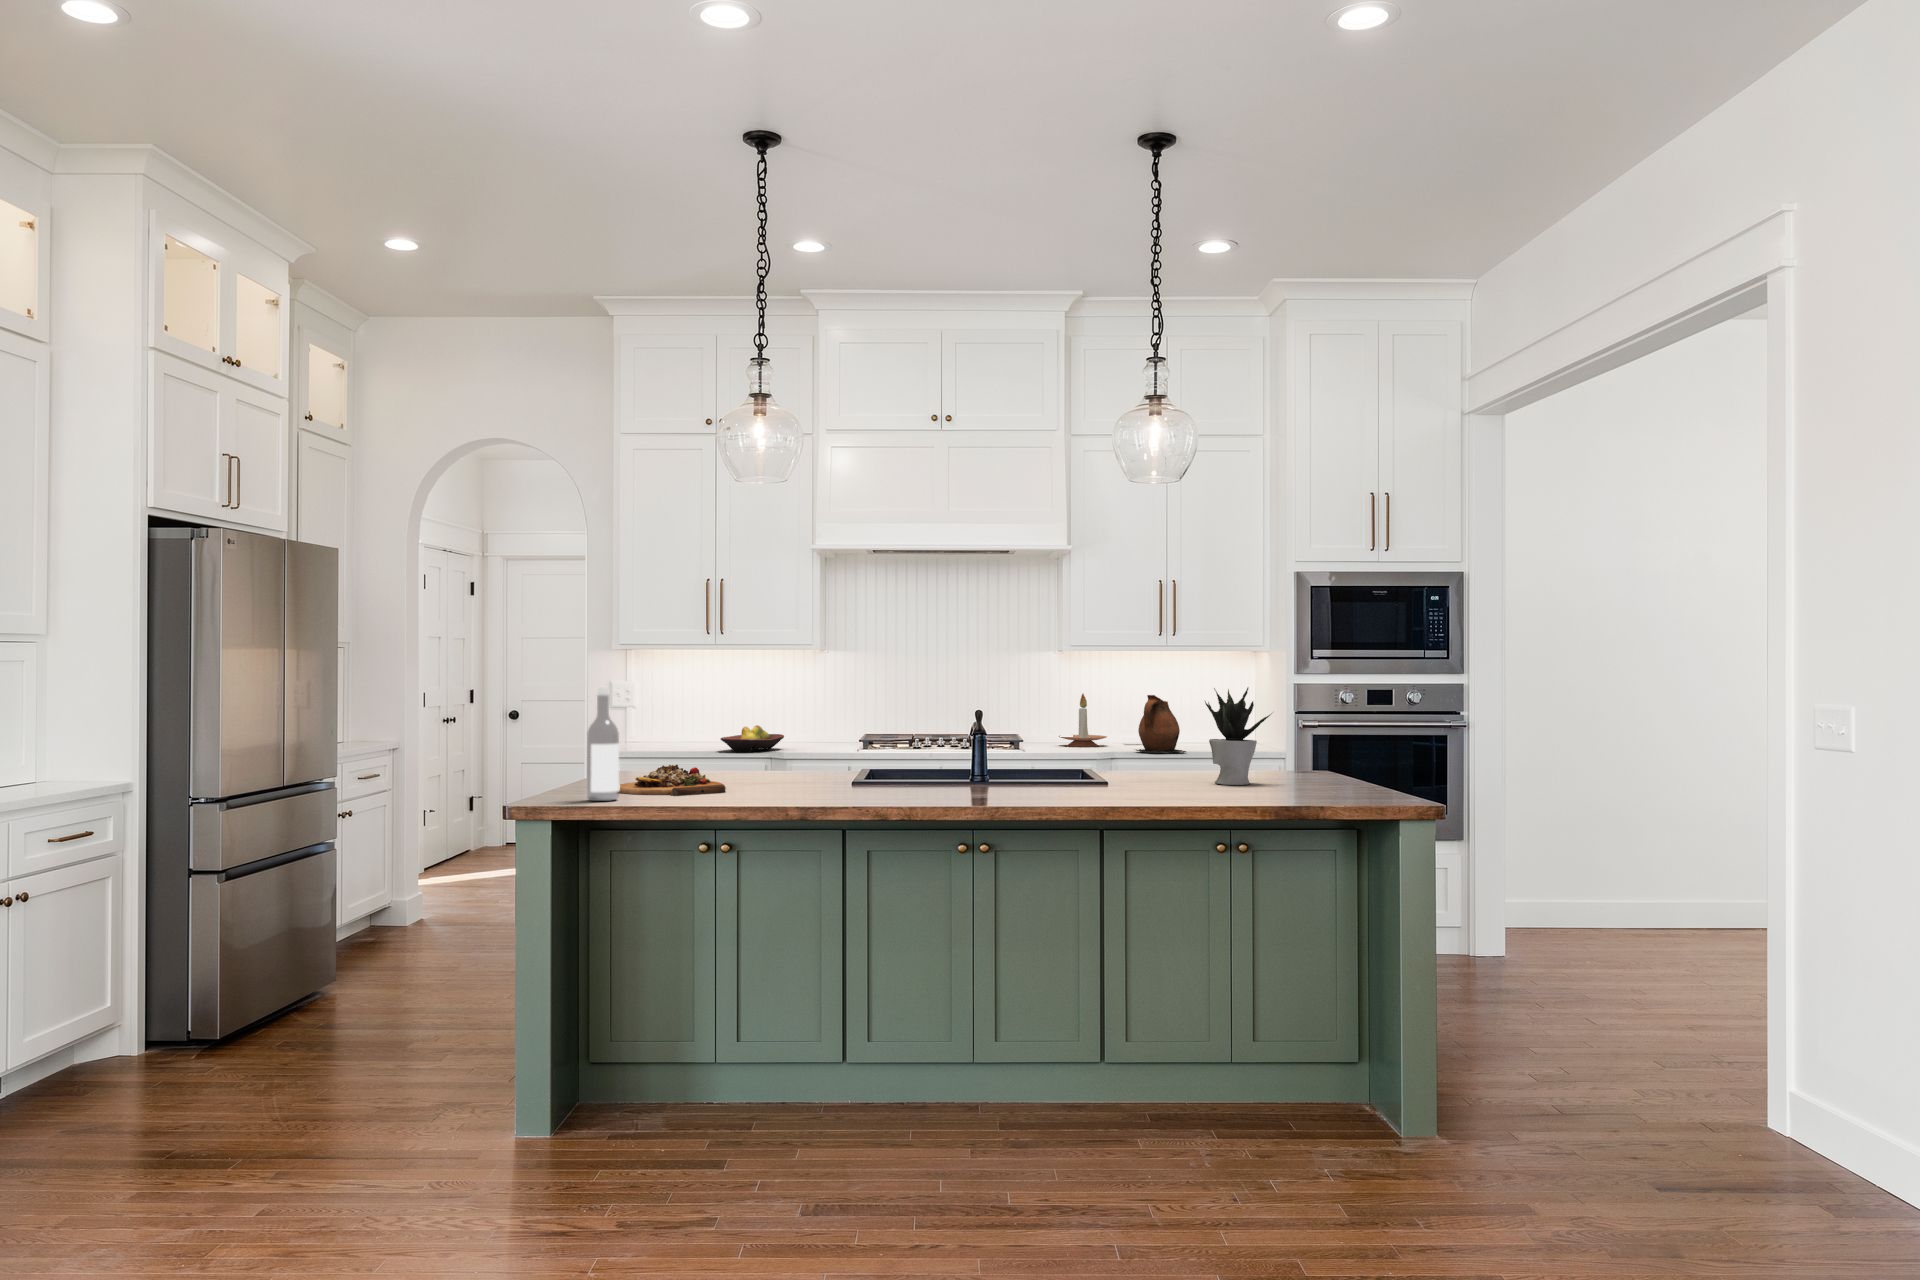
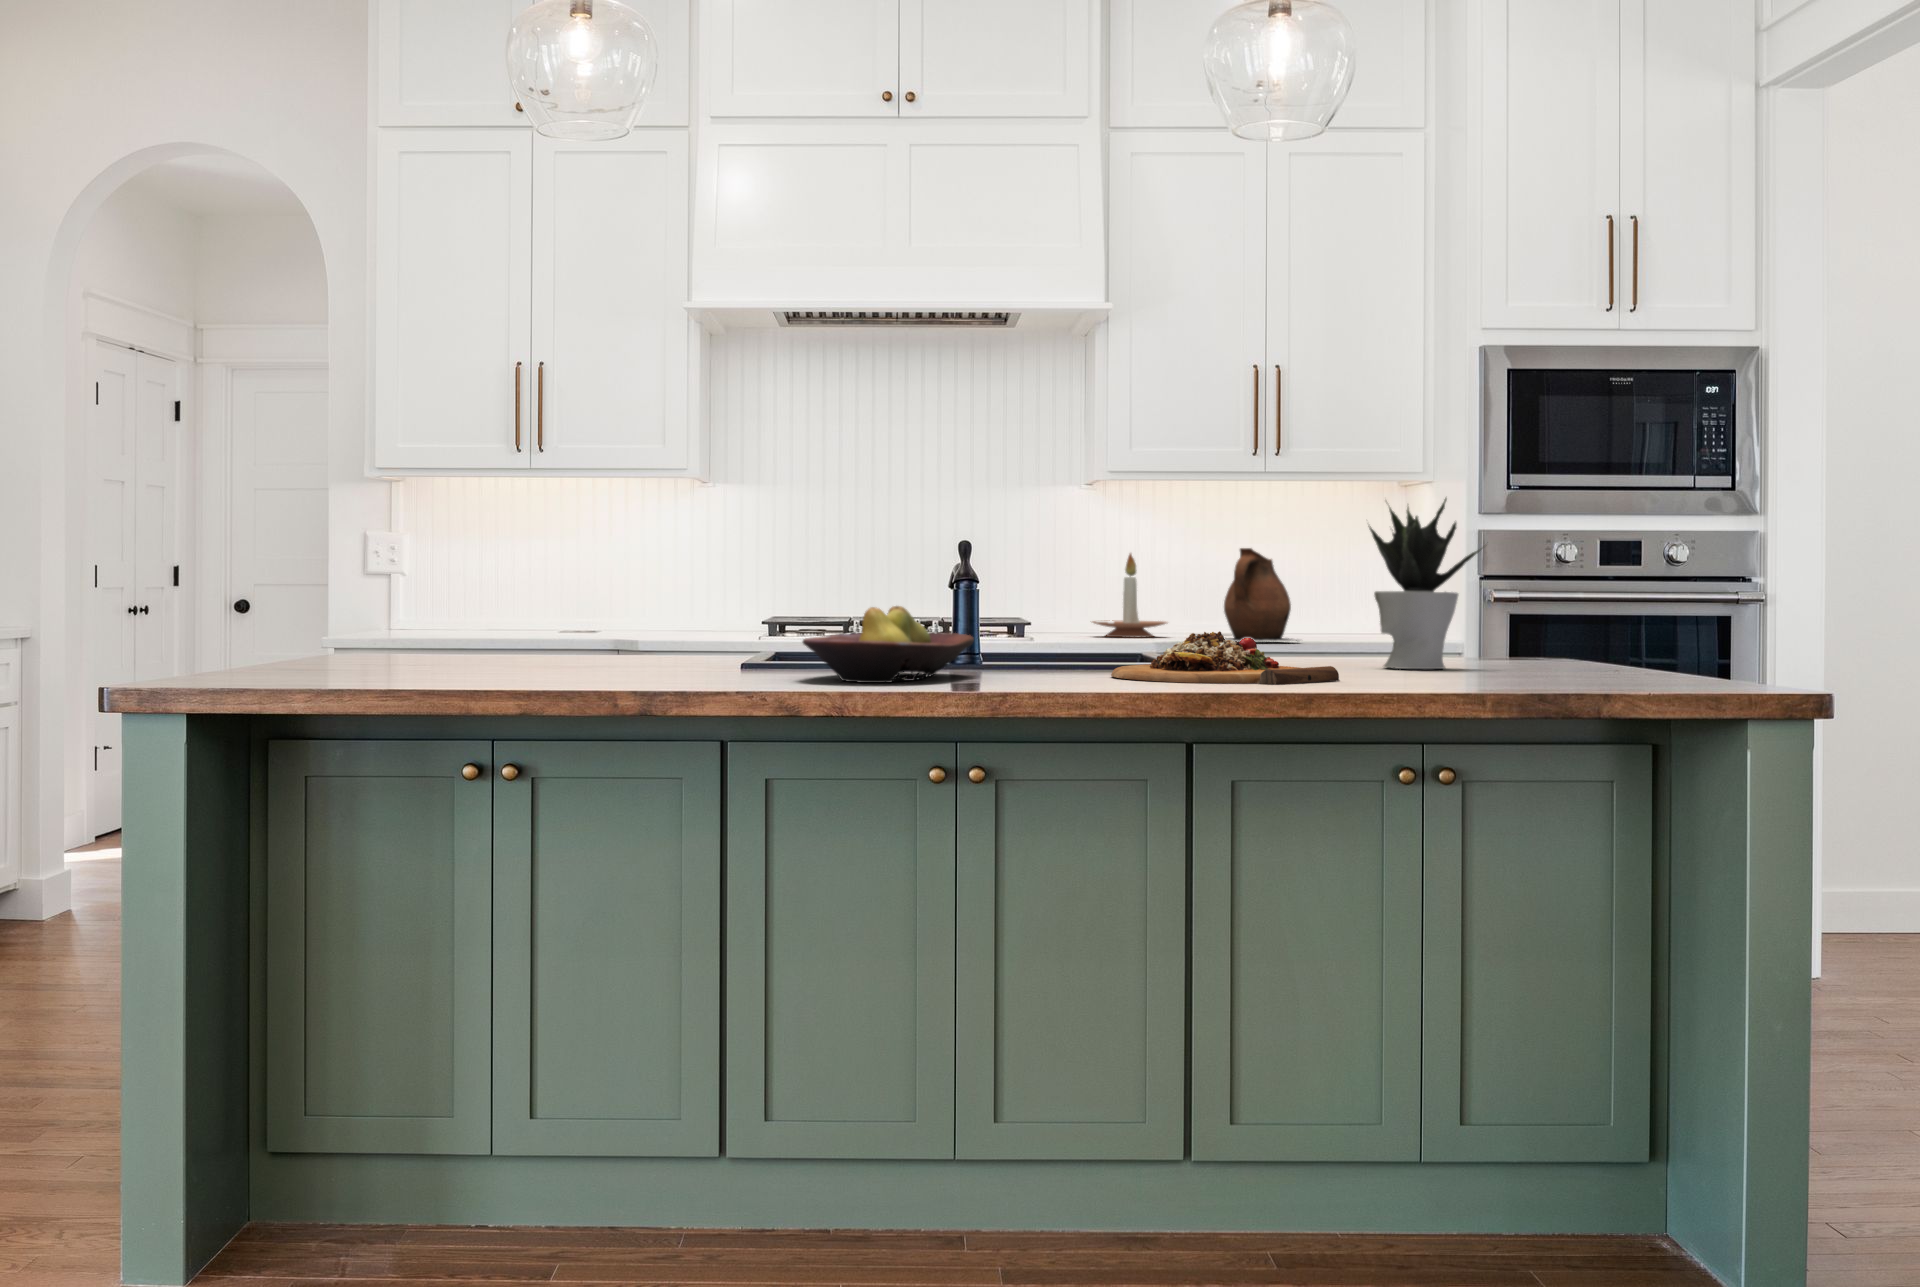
wine bottle: present [587,687,619,801] -> none [238,468,302,680]
fruit bowl: present [721,725,784,752] -> present [803,606,974,683]
cutting board: present [619,765,726,796] -> present [1111,631,1340,685]

